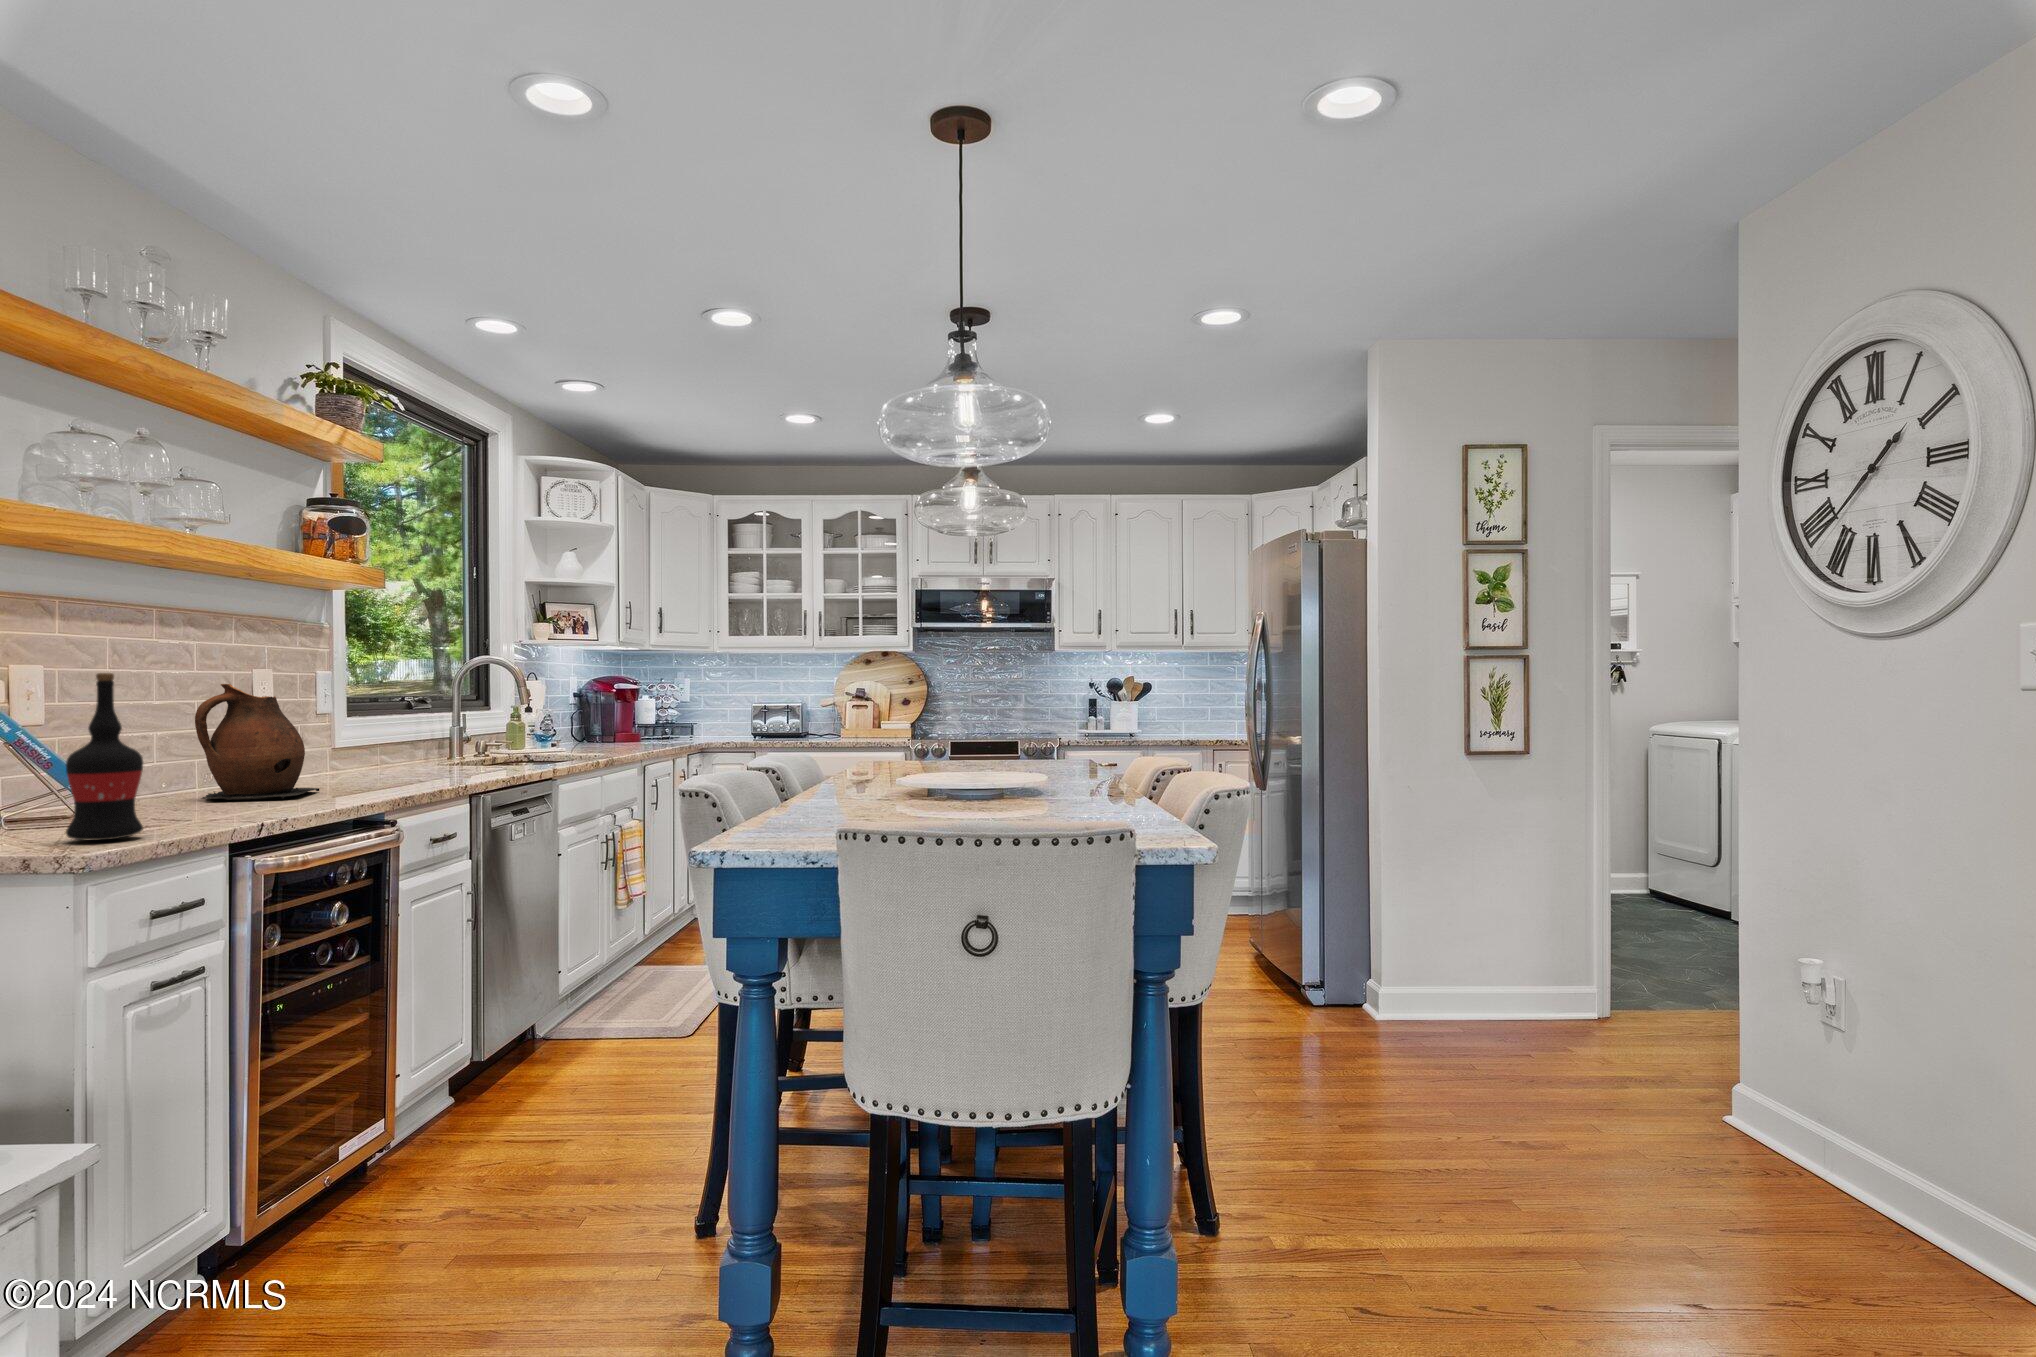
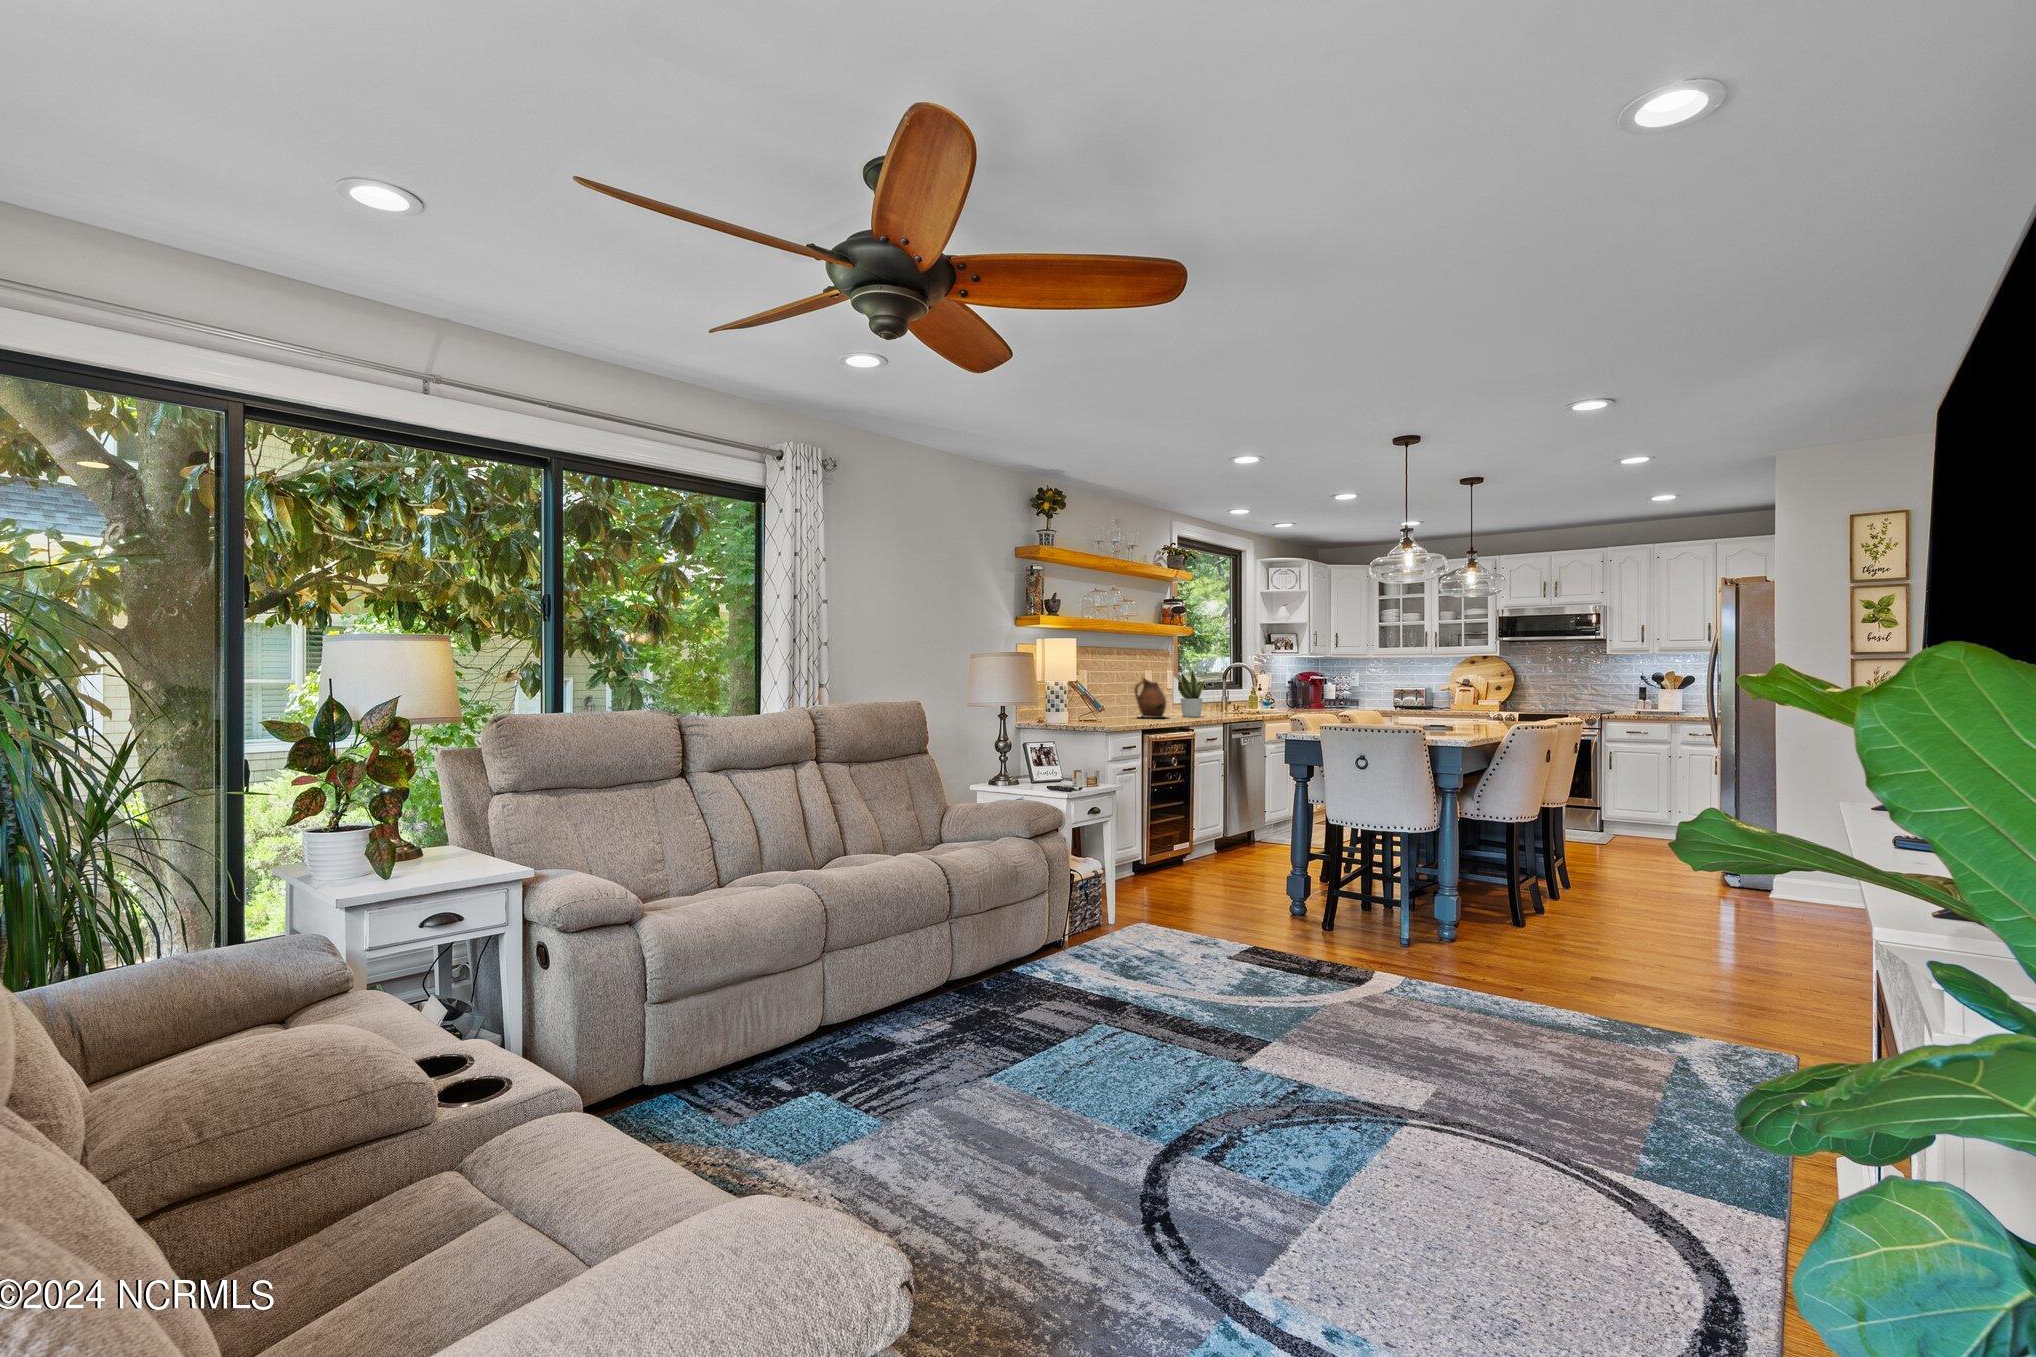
potted plant: none [342,659,420,785] -> present [1178,670,1205,717]
wine bottle: present [66,673,143,841] -> none [1110,675,1127,723]

